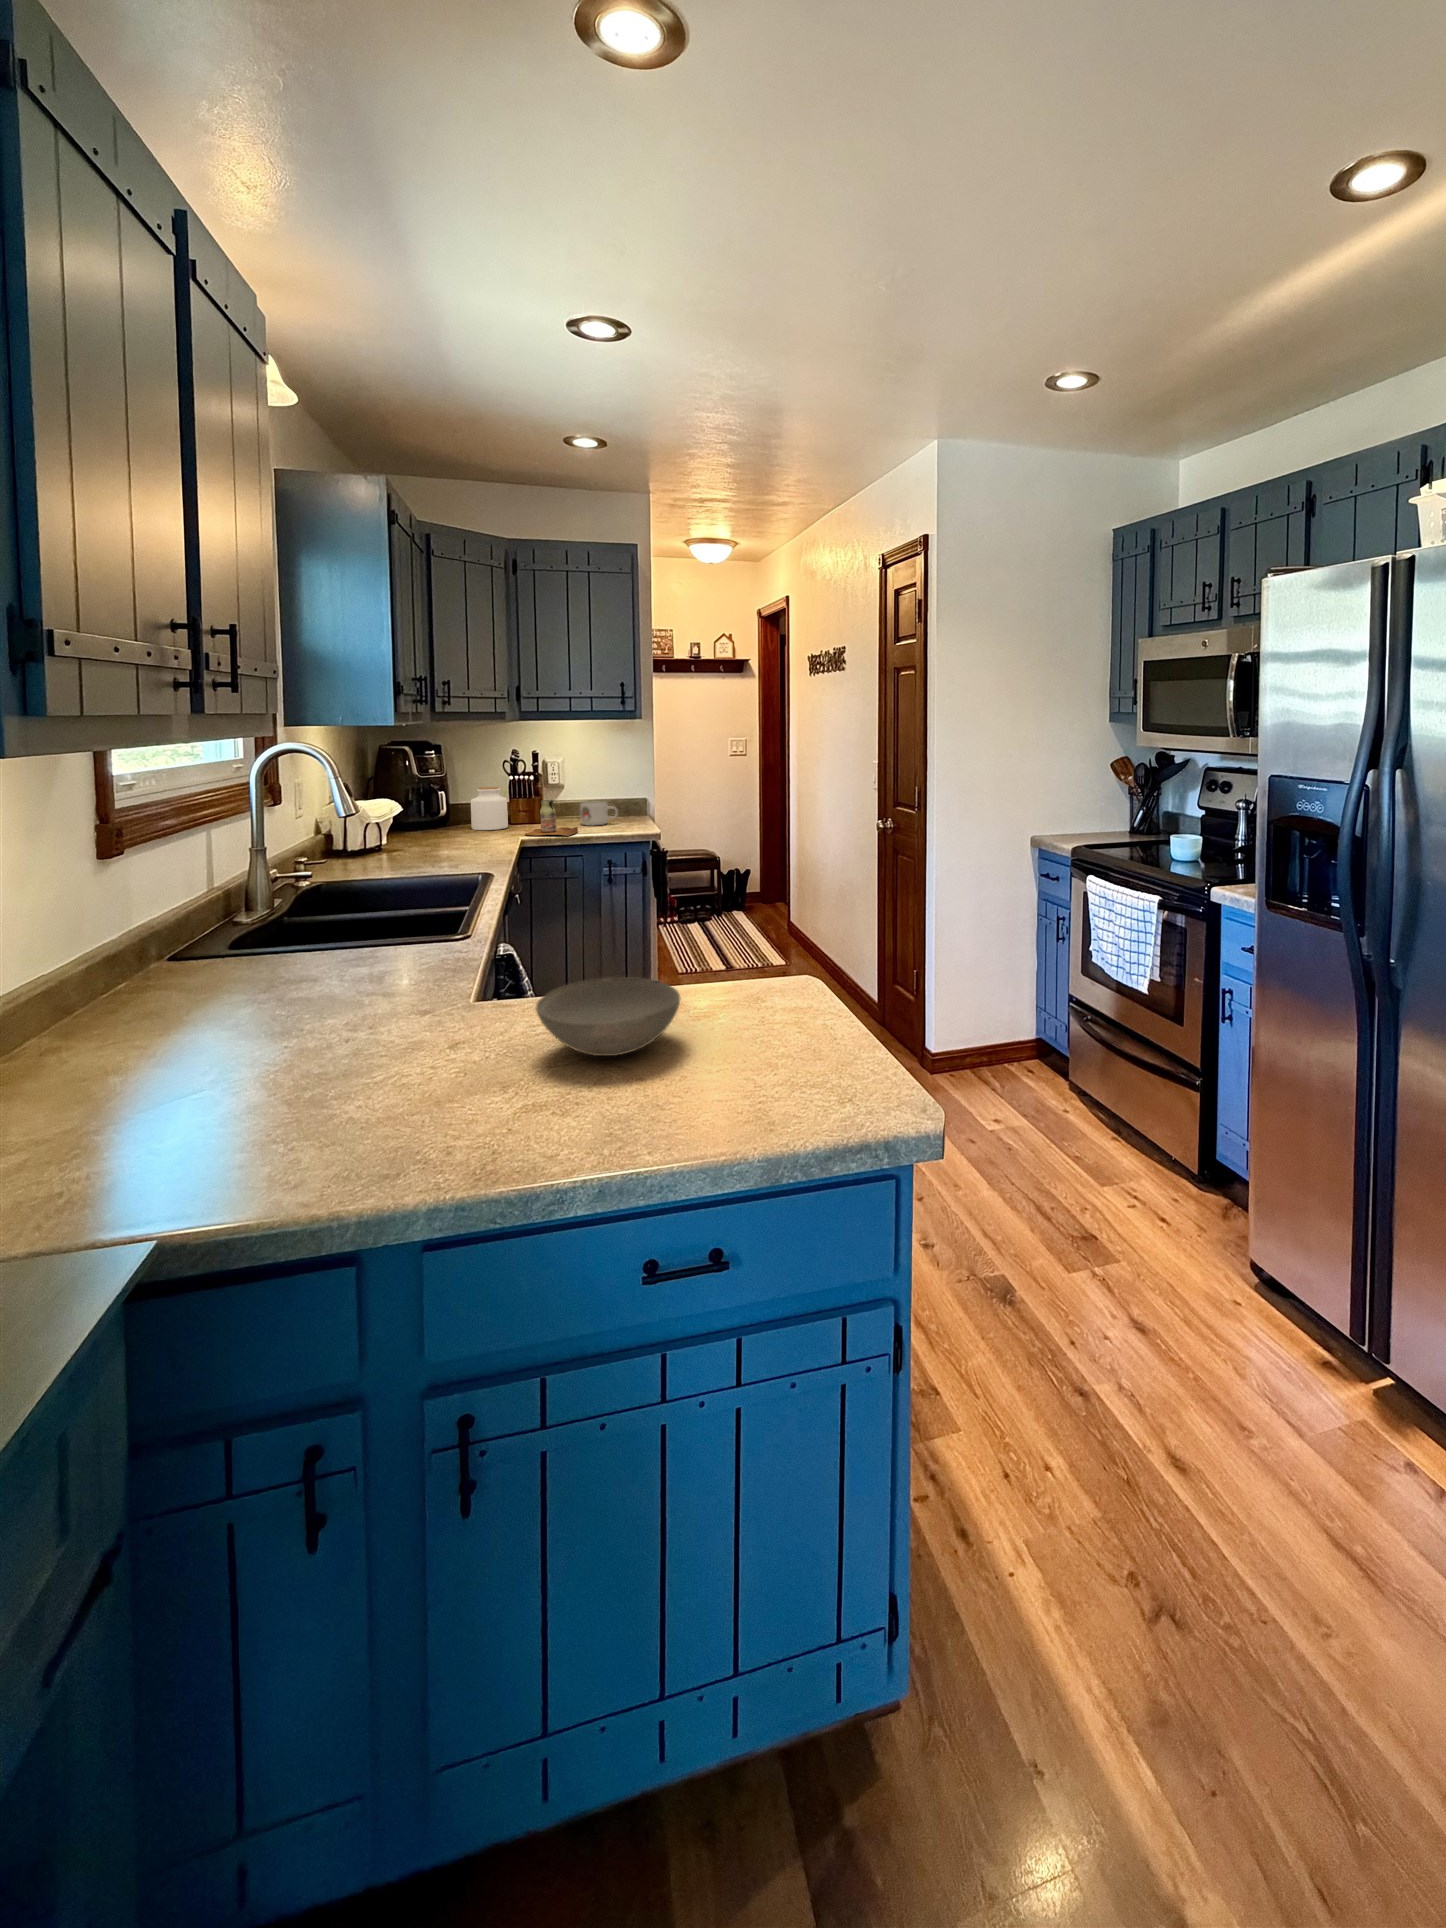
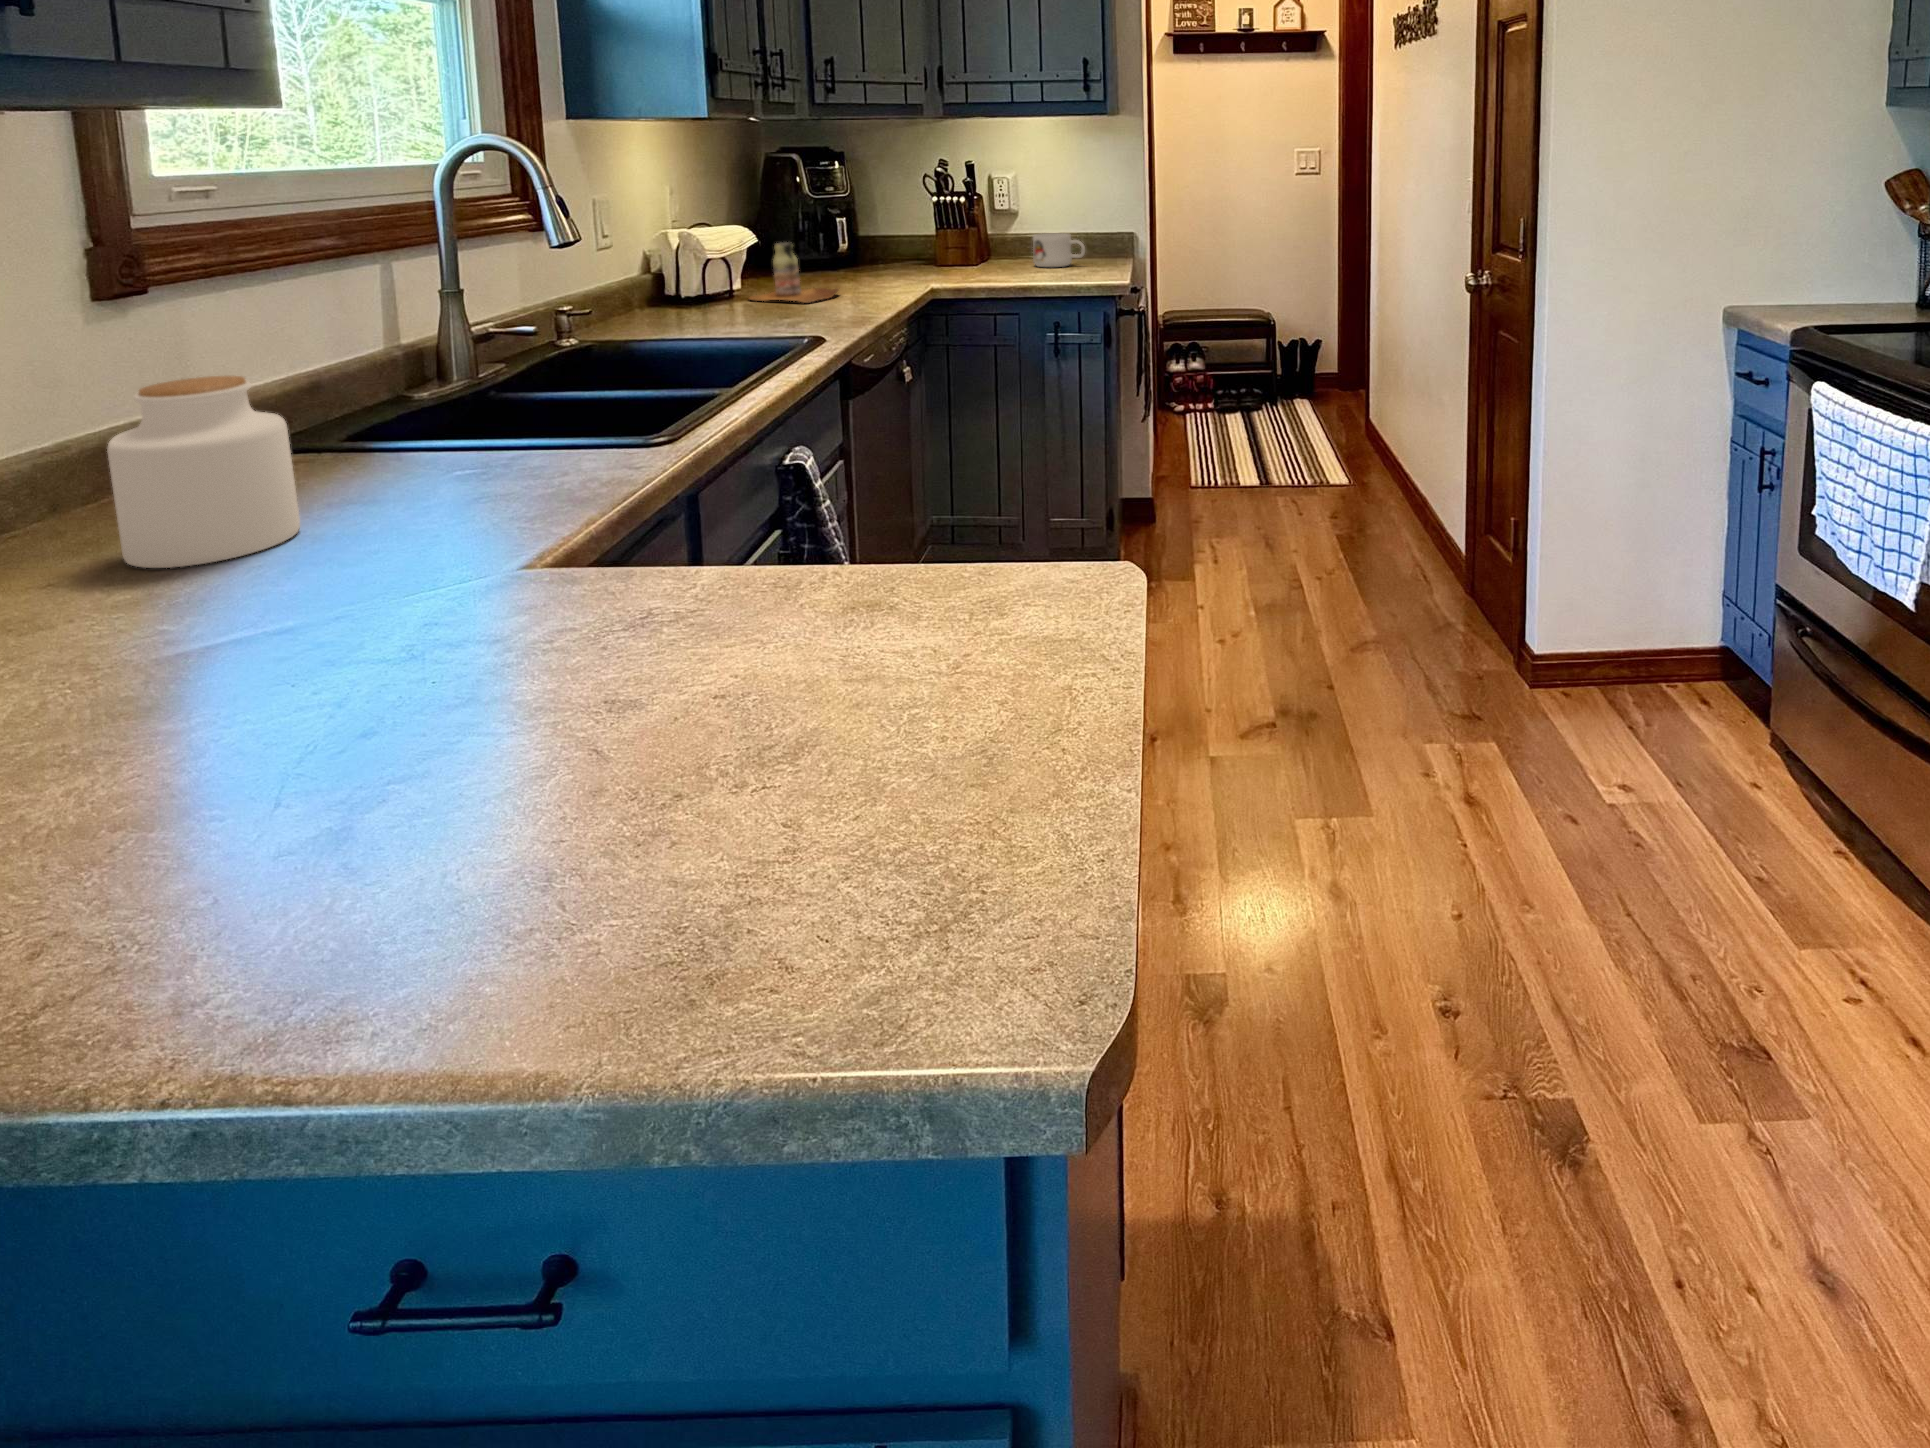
jar: present [471,787,508,830] -> present [107,376,300,568]
bottle: present [525,800,578,836] -> present [750,242,838,303]
bowl: present [536,977,680,1056] -> none [402,564,725,743]

